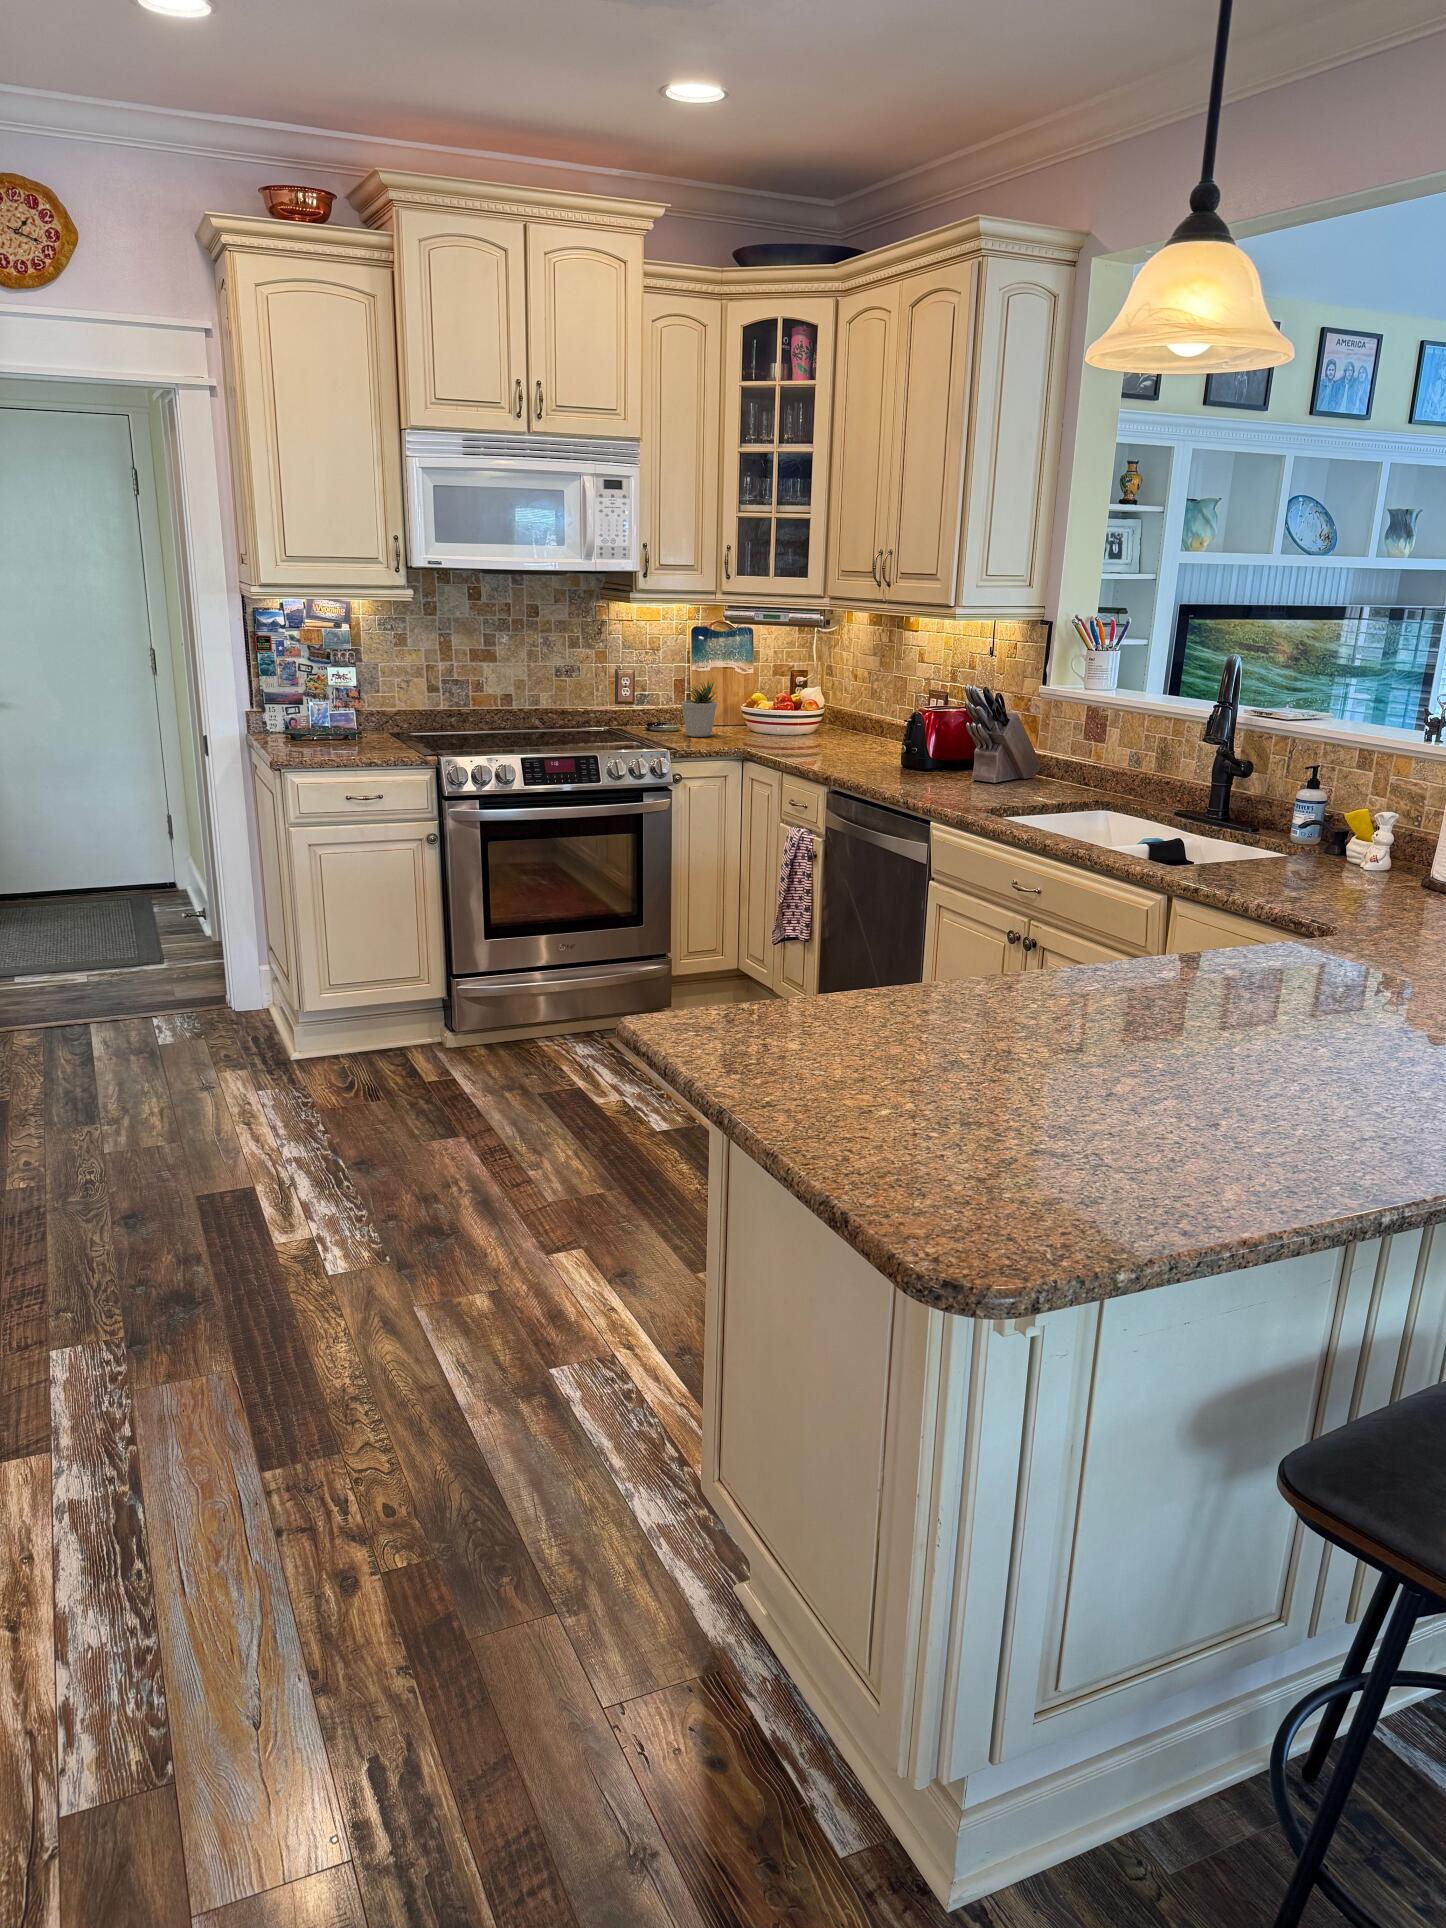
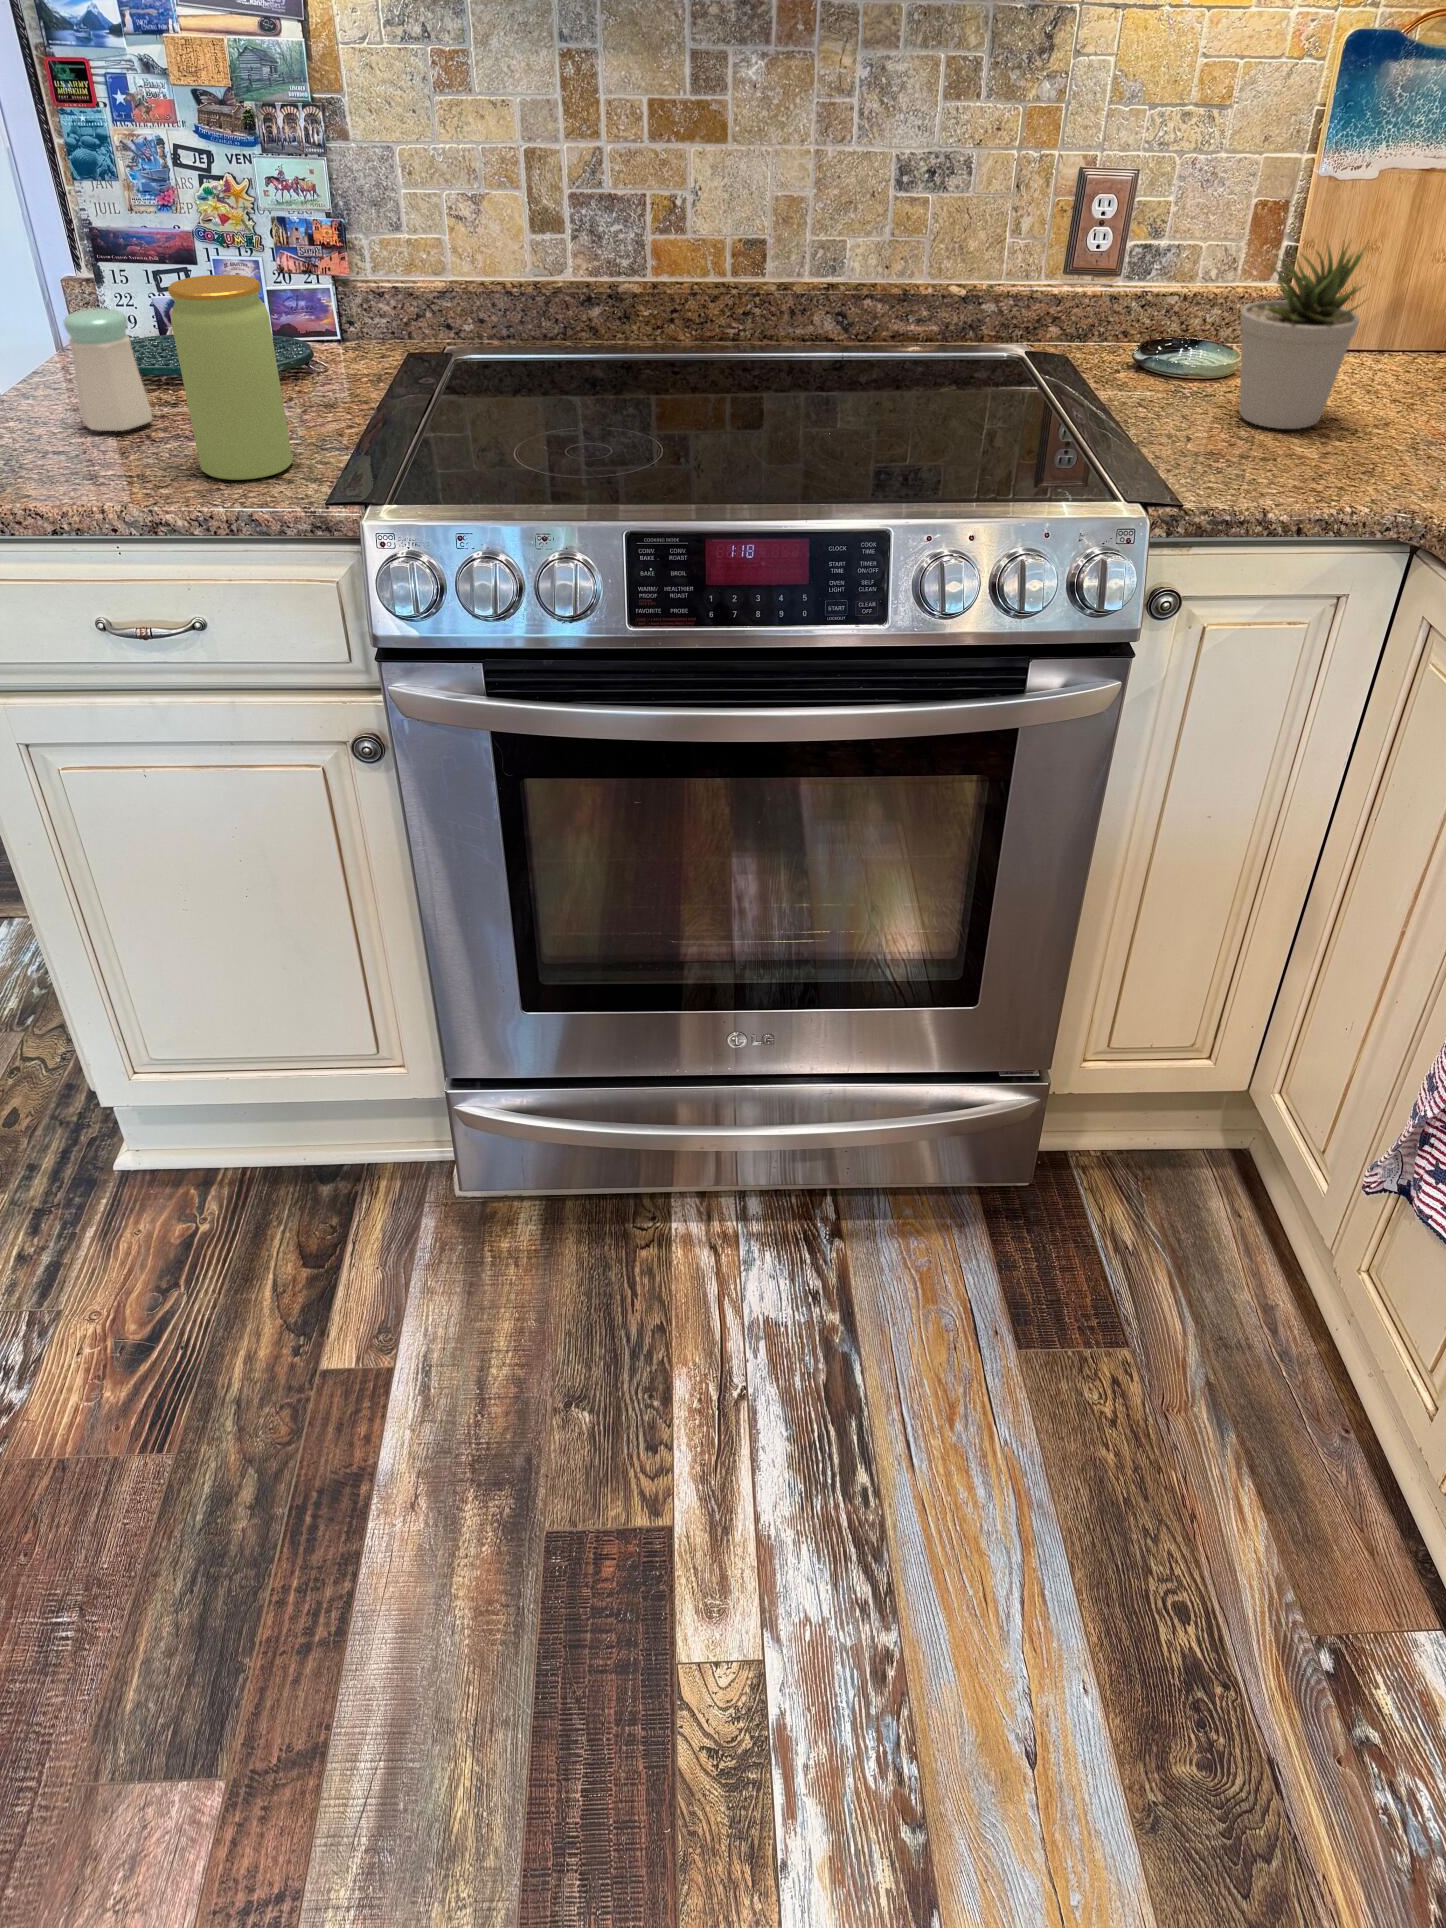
jar: none [361,691,395,752] -> present [168,275,293,480]
salt shaker: none [302,708,328,747] -> present [64,308,152,431]

